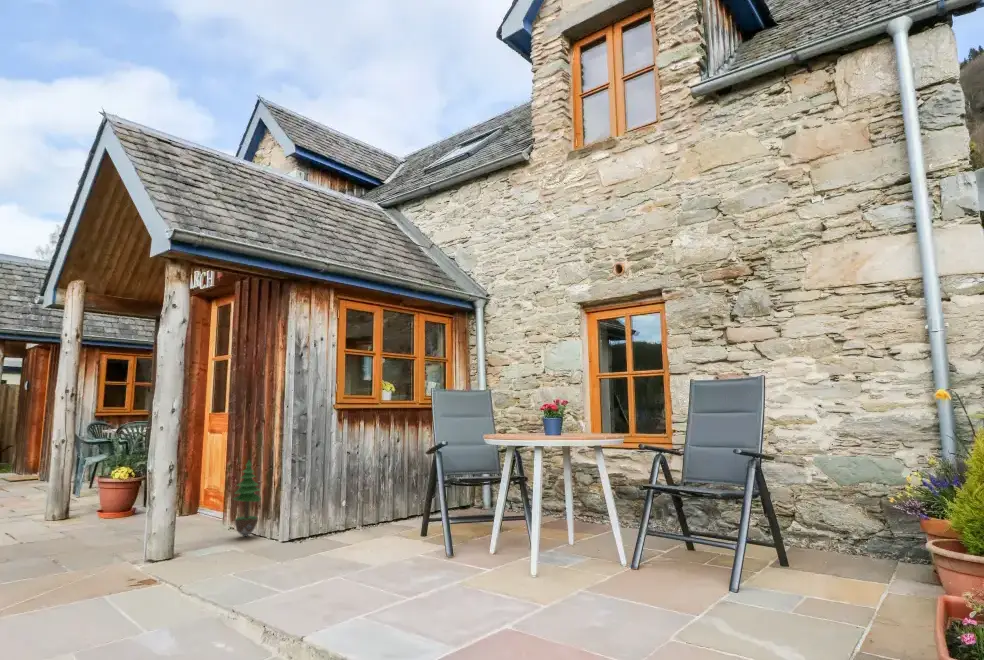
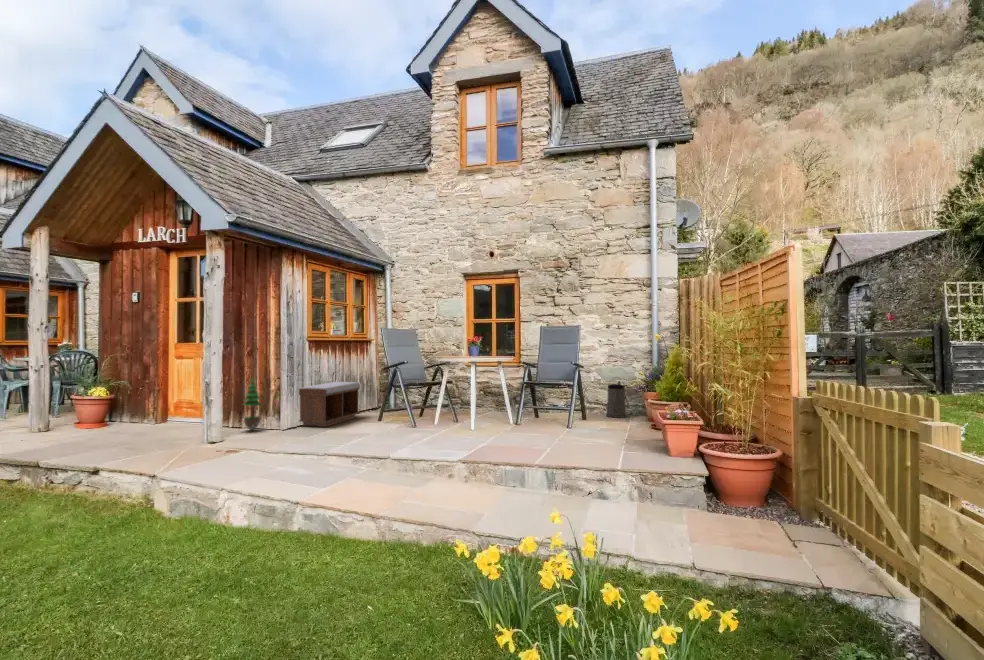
bench: none [309,469,409,539] -> present [299,382,360,427]
watering can: none [835,479,884,565] -> present [606,381,627,418]

